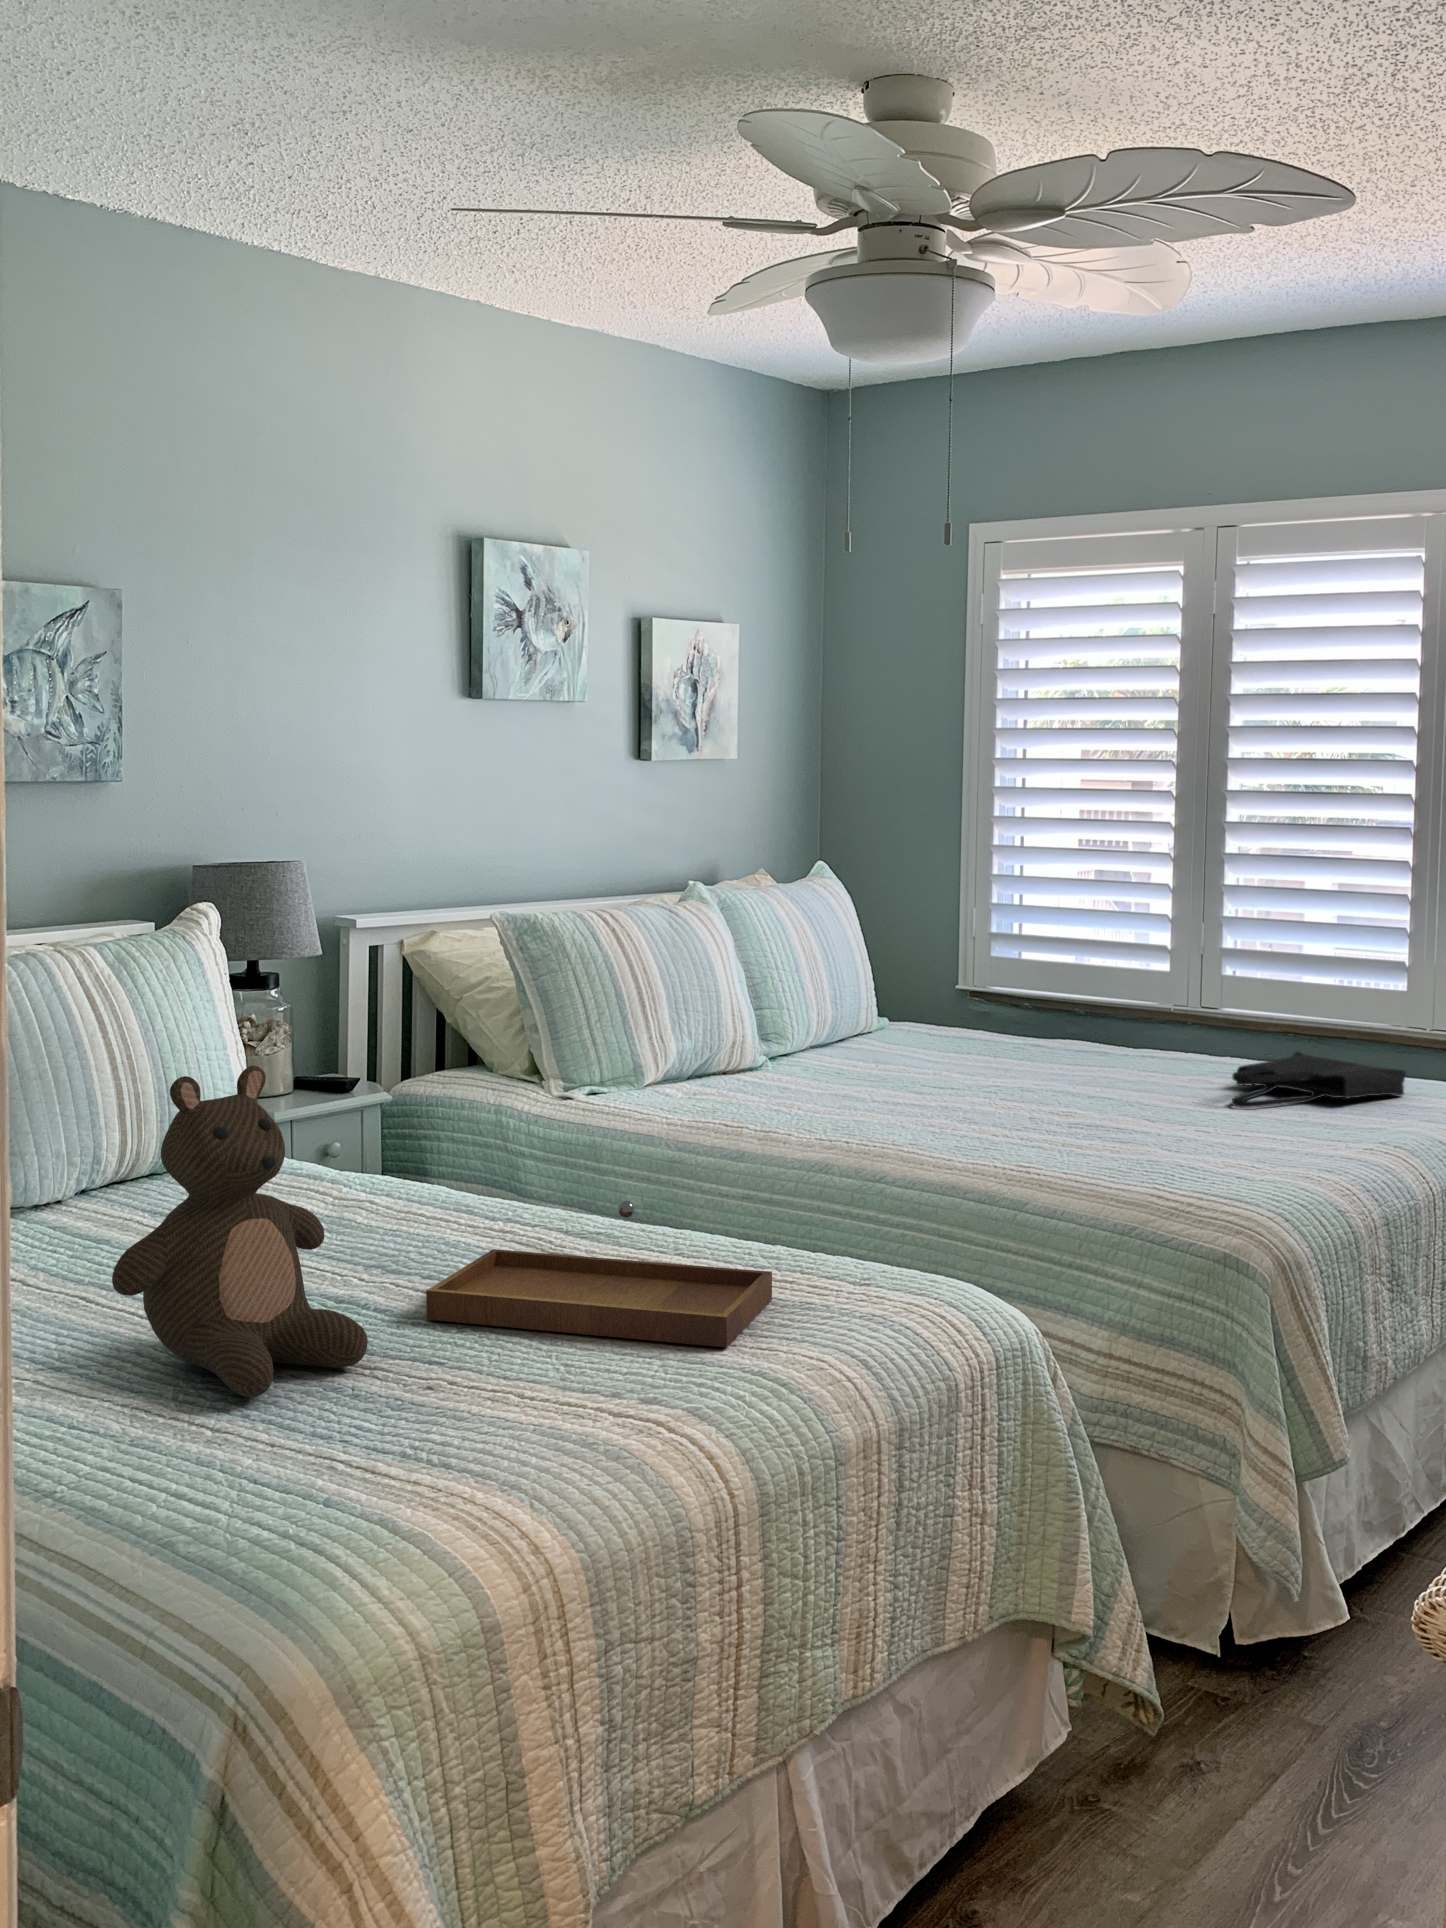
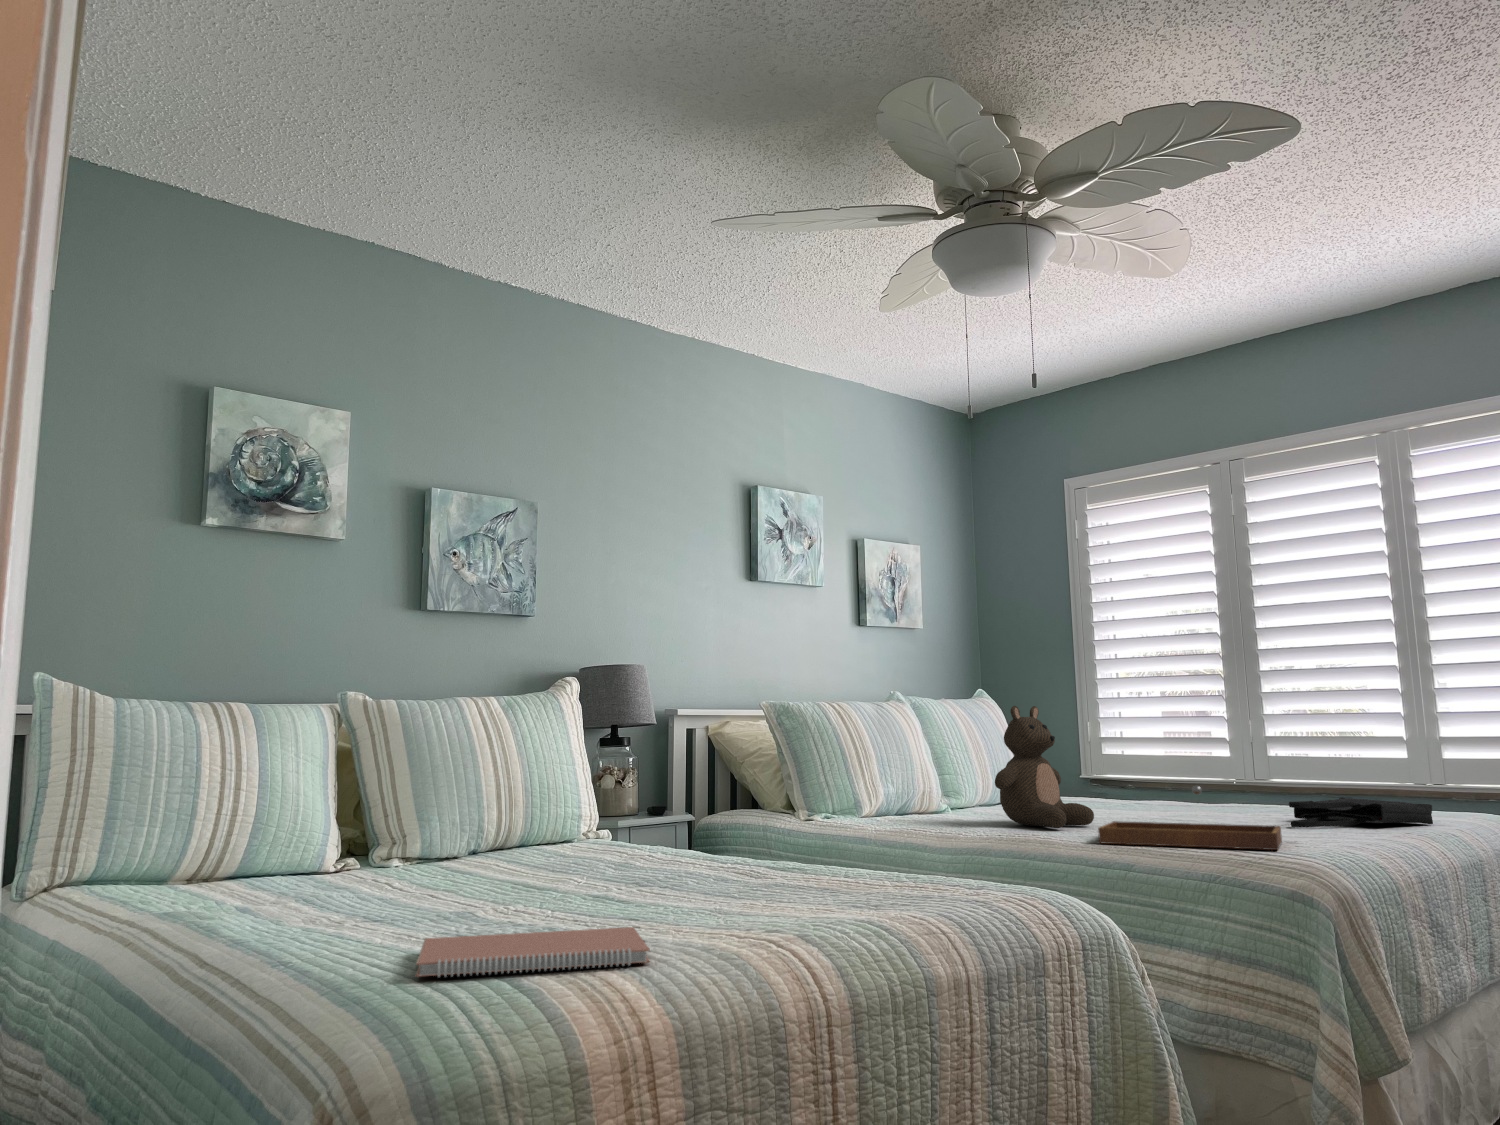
stuffed bear: present [112,1066,368,1397] -> present [995,706,1094,828]
tray: present [426,1200,772,1348] -> present [1098,786,1282,850]
notebook: none [226,1414,532,1527] -> present [416,927,650,977]

